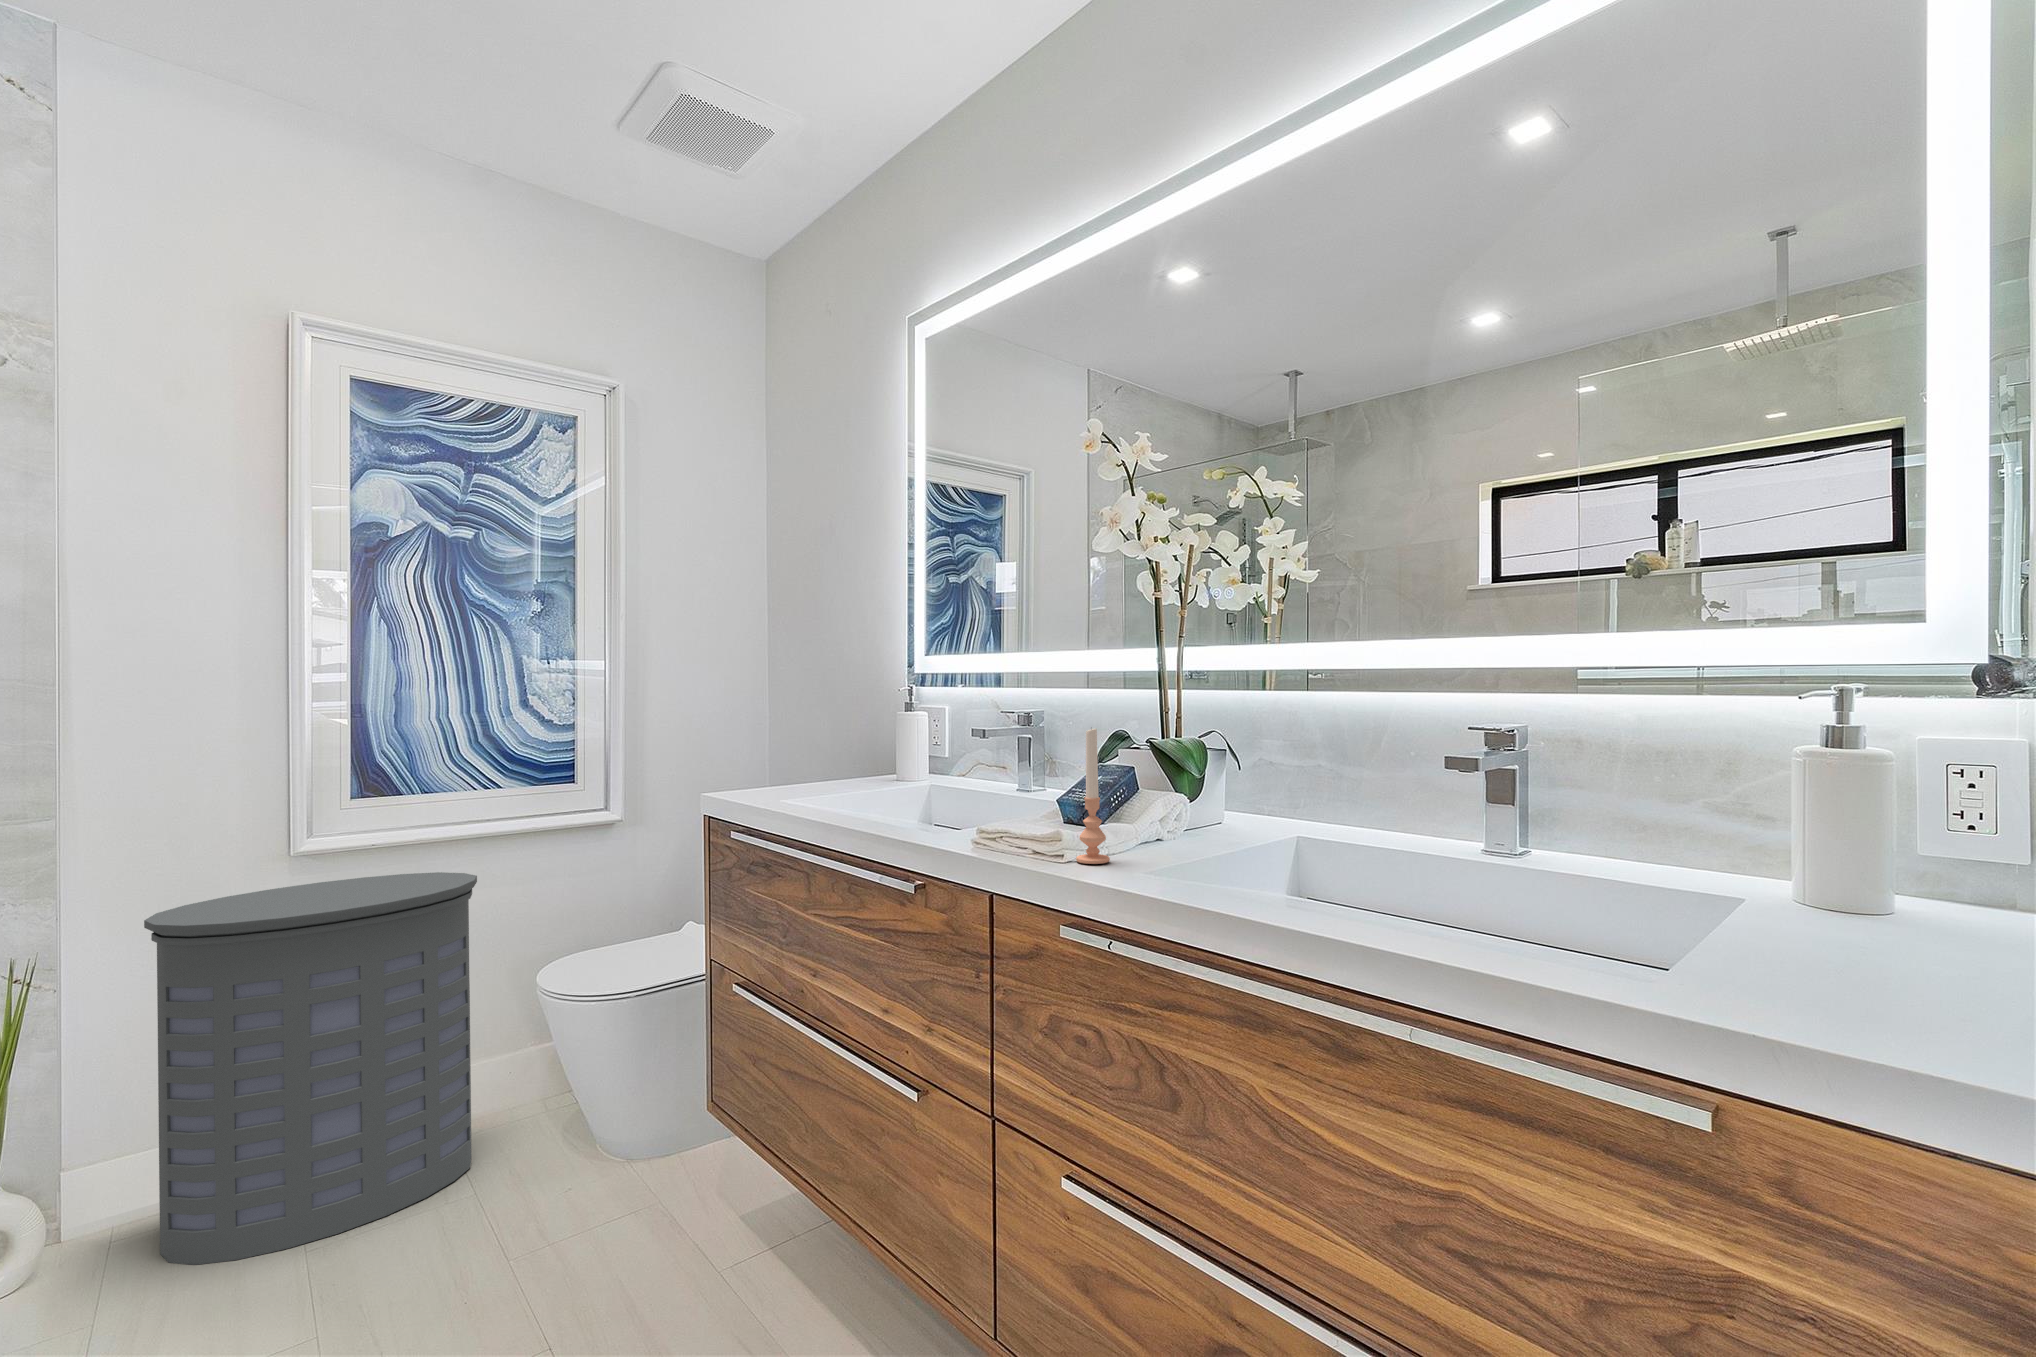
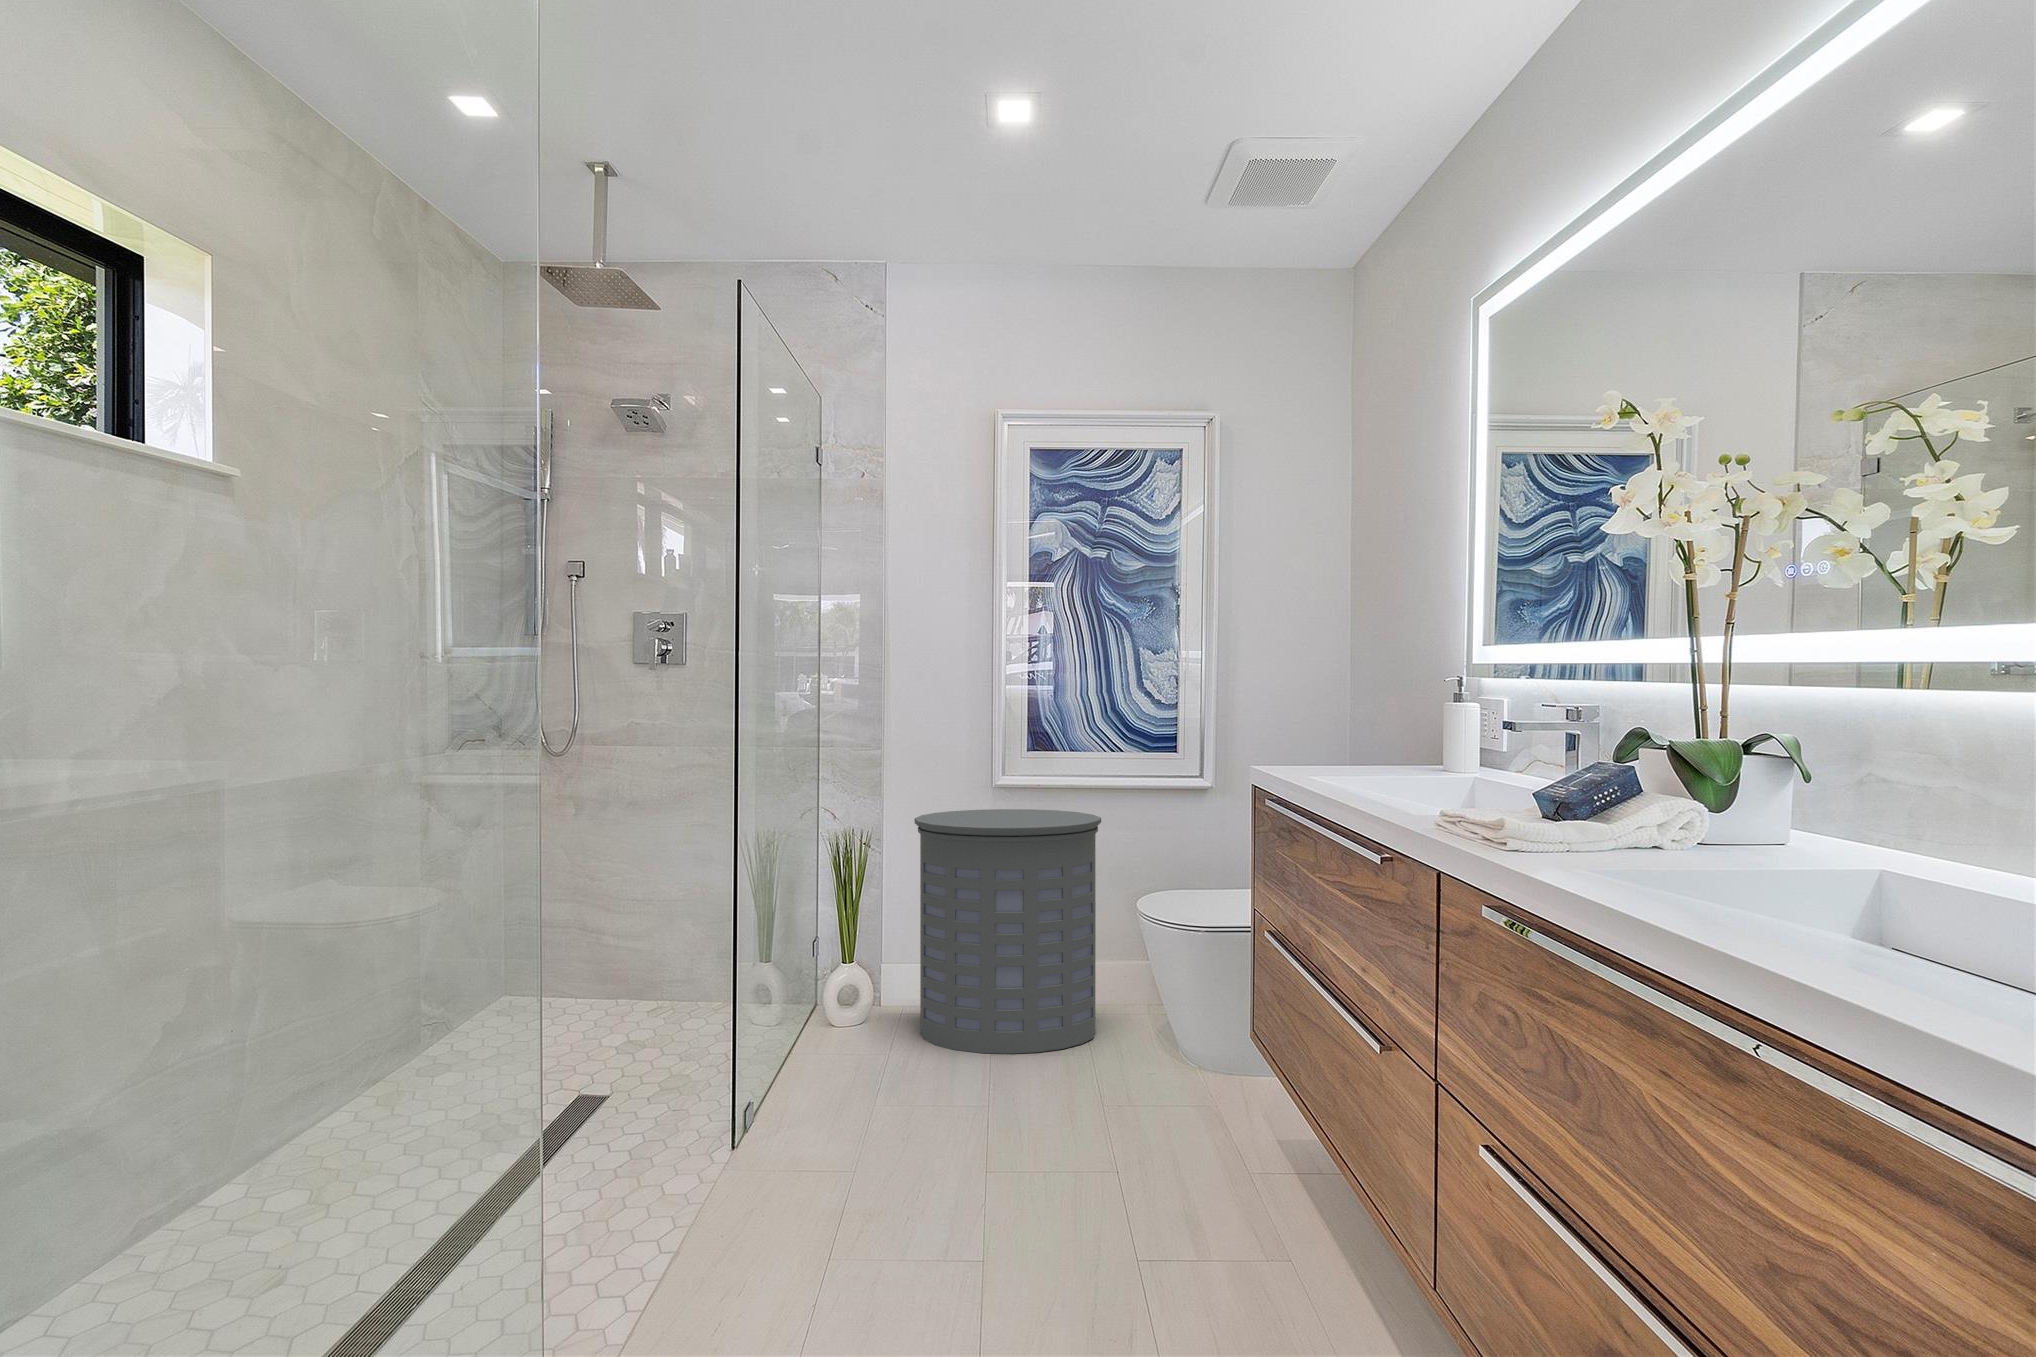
candle: present [1076,728,1110,864] -> none [1523,720,1562,857]

